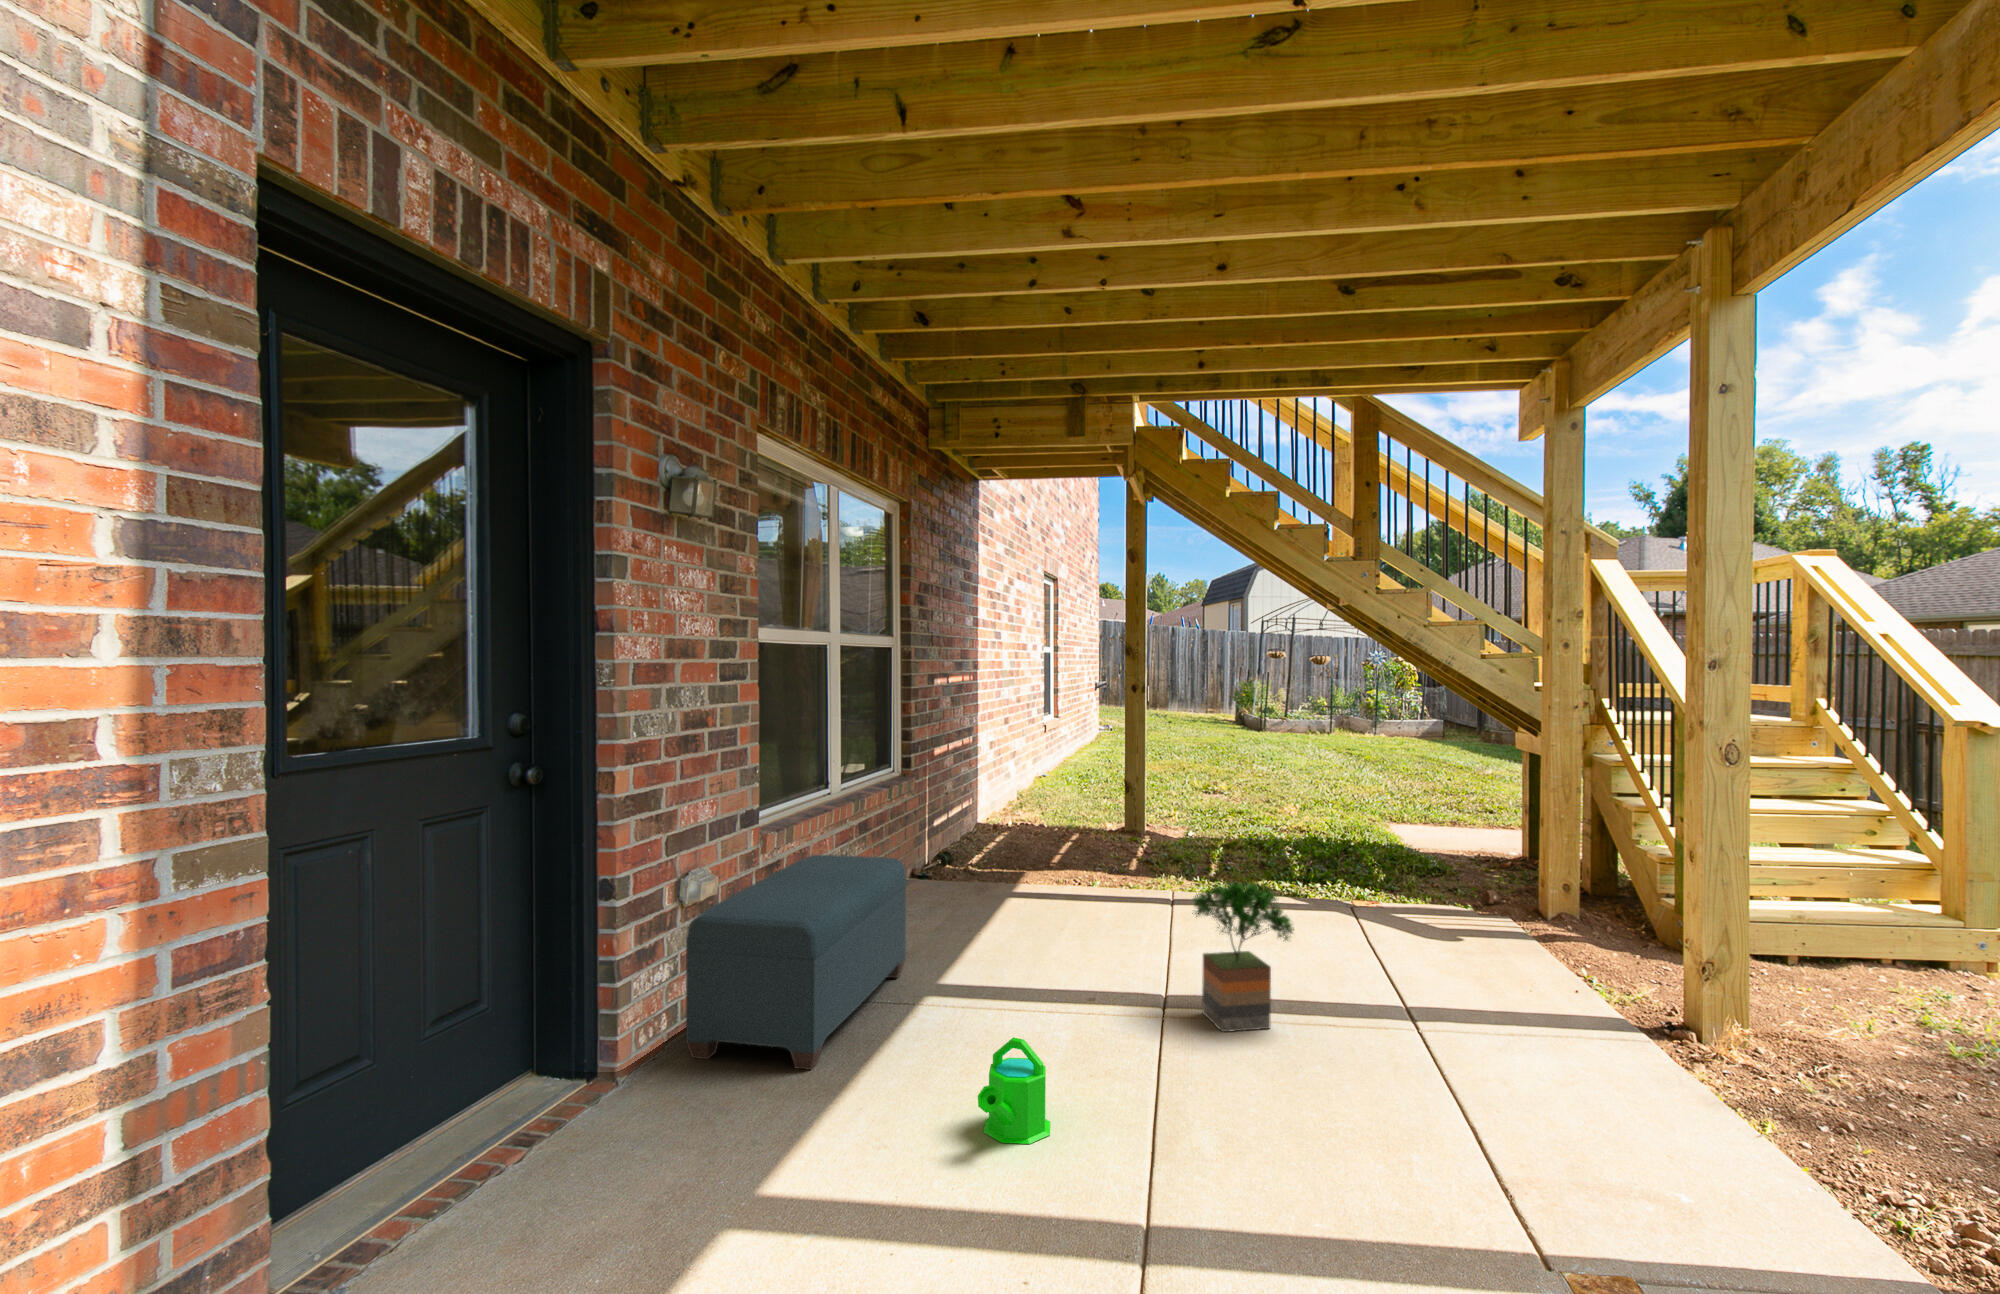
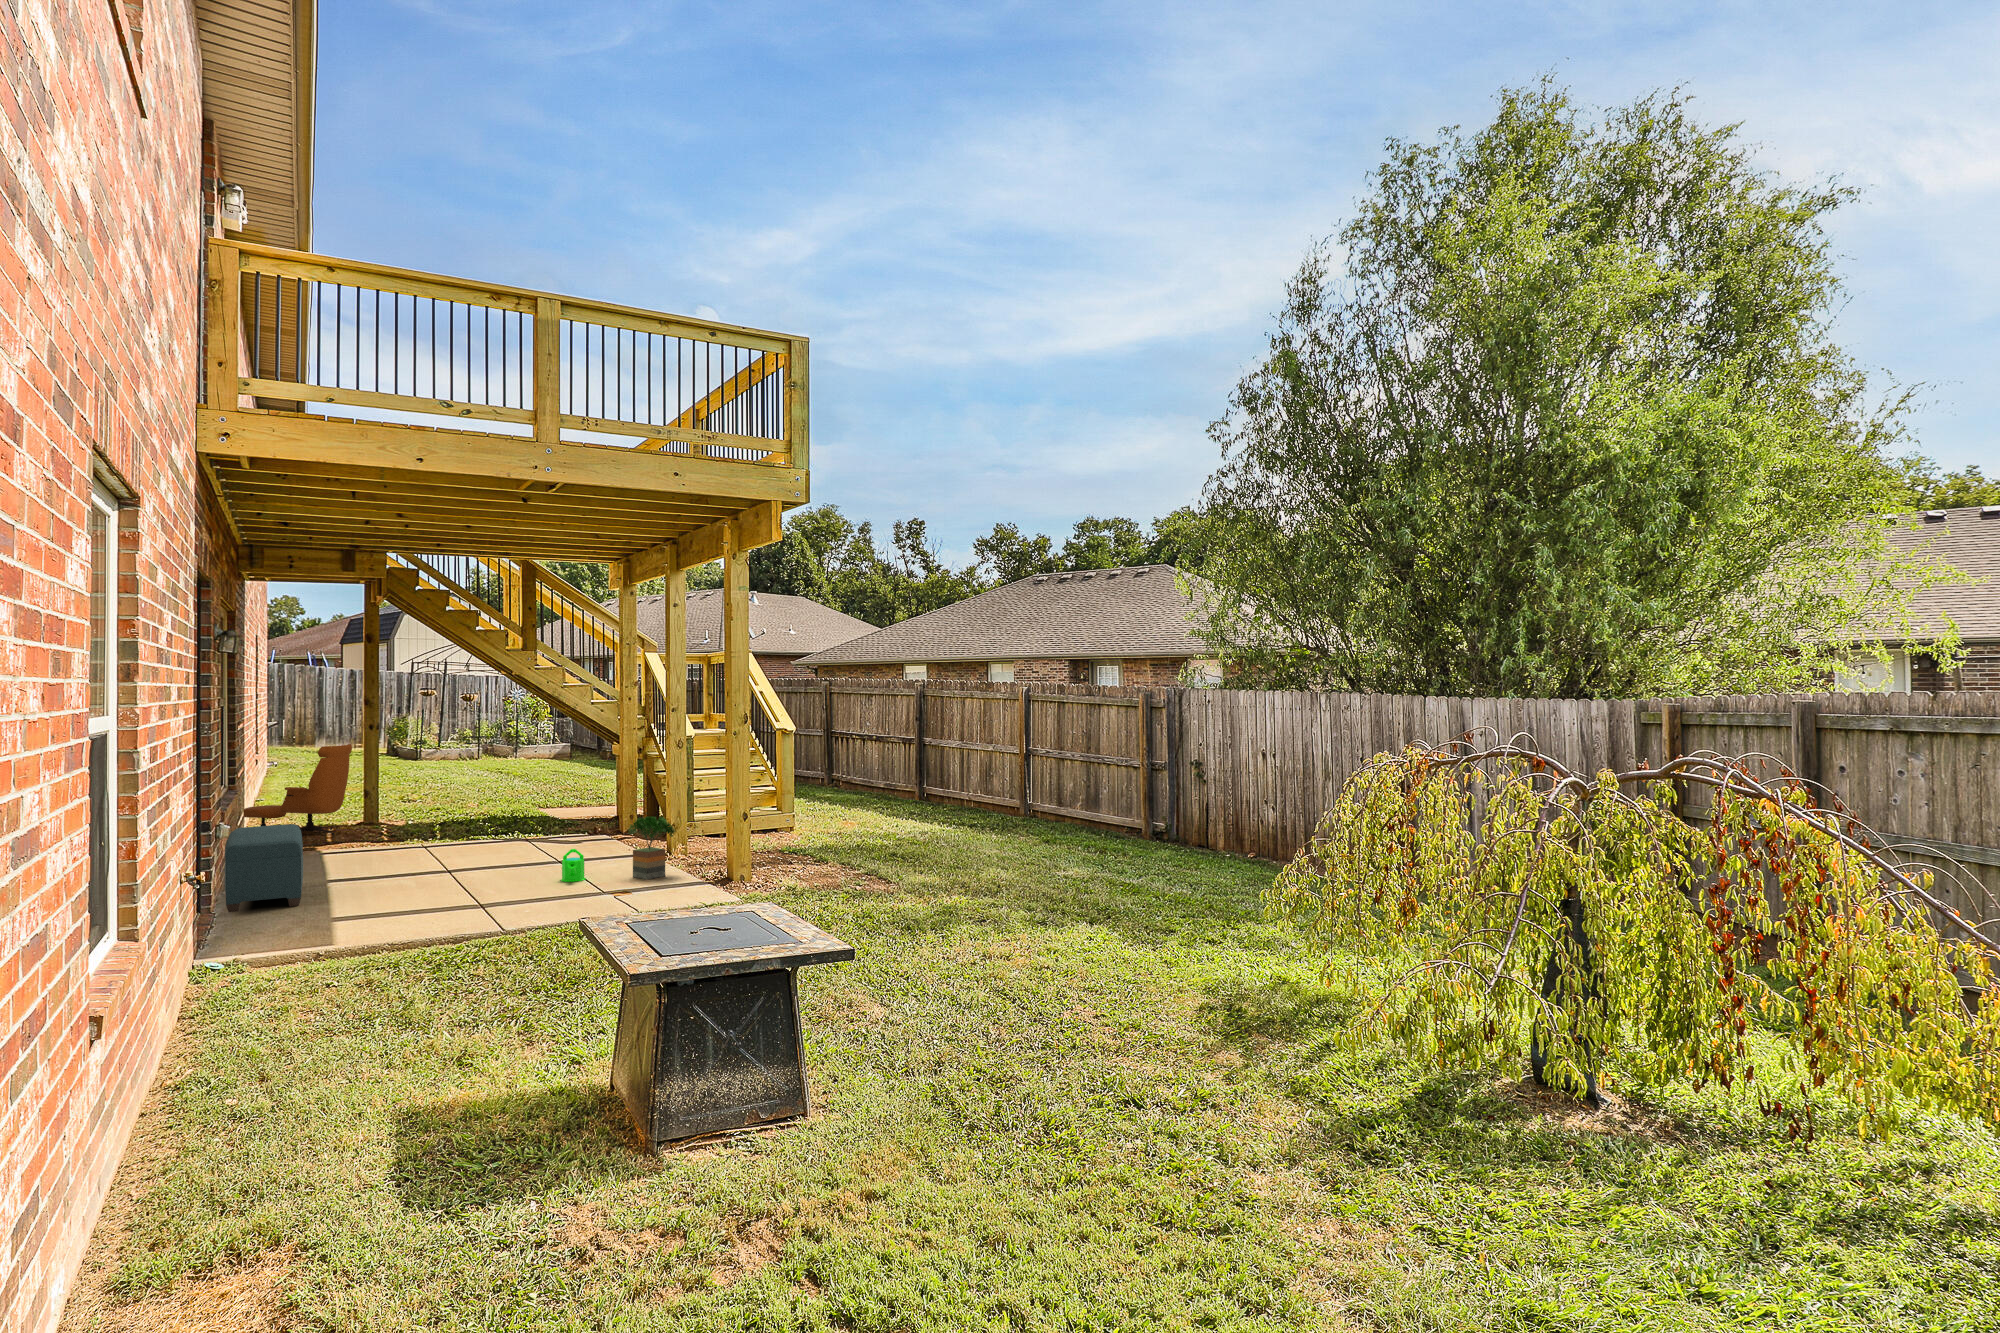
lounge chair: none [977,709,1100,846] -> present [244,744,352,835]
potted tree: present [1192,882,1294,1032] -> present [629,817,675,879]
watering can: present [978,1037,1050,1144] -> present [561,849,586,882]

